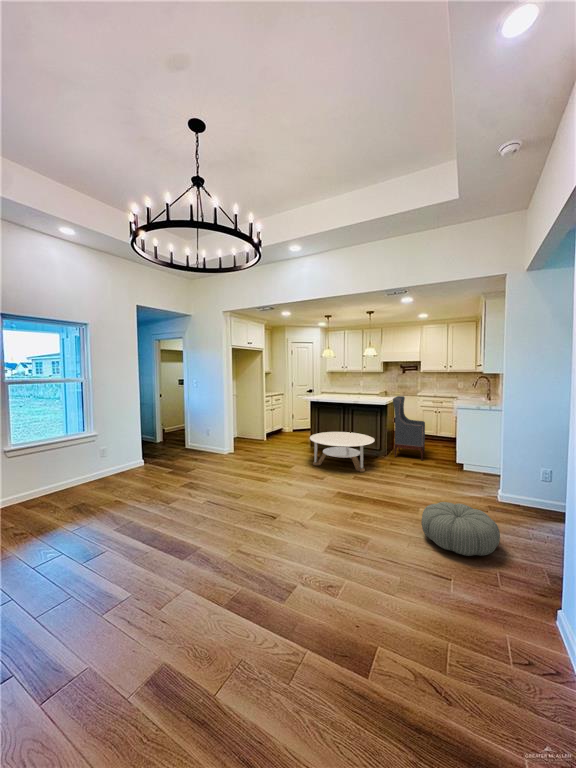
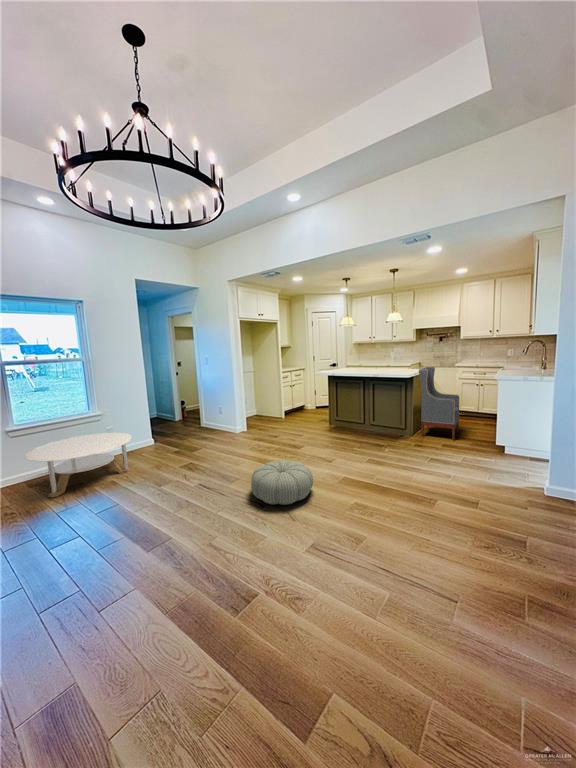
round table: present [310,432,375,472] -> present [25,433,132,498]
pouf: present [421,502,500,556] -> present [251,460,313,505]

